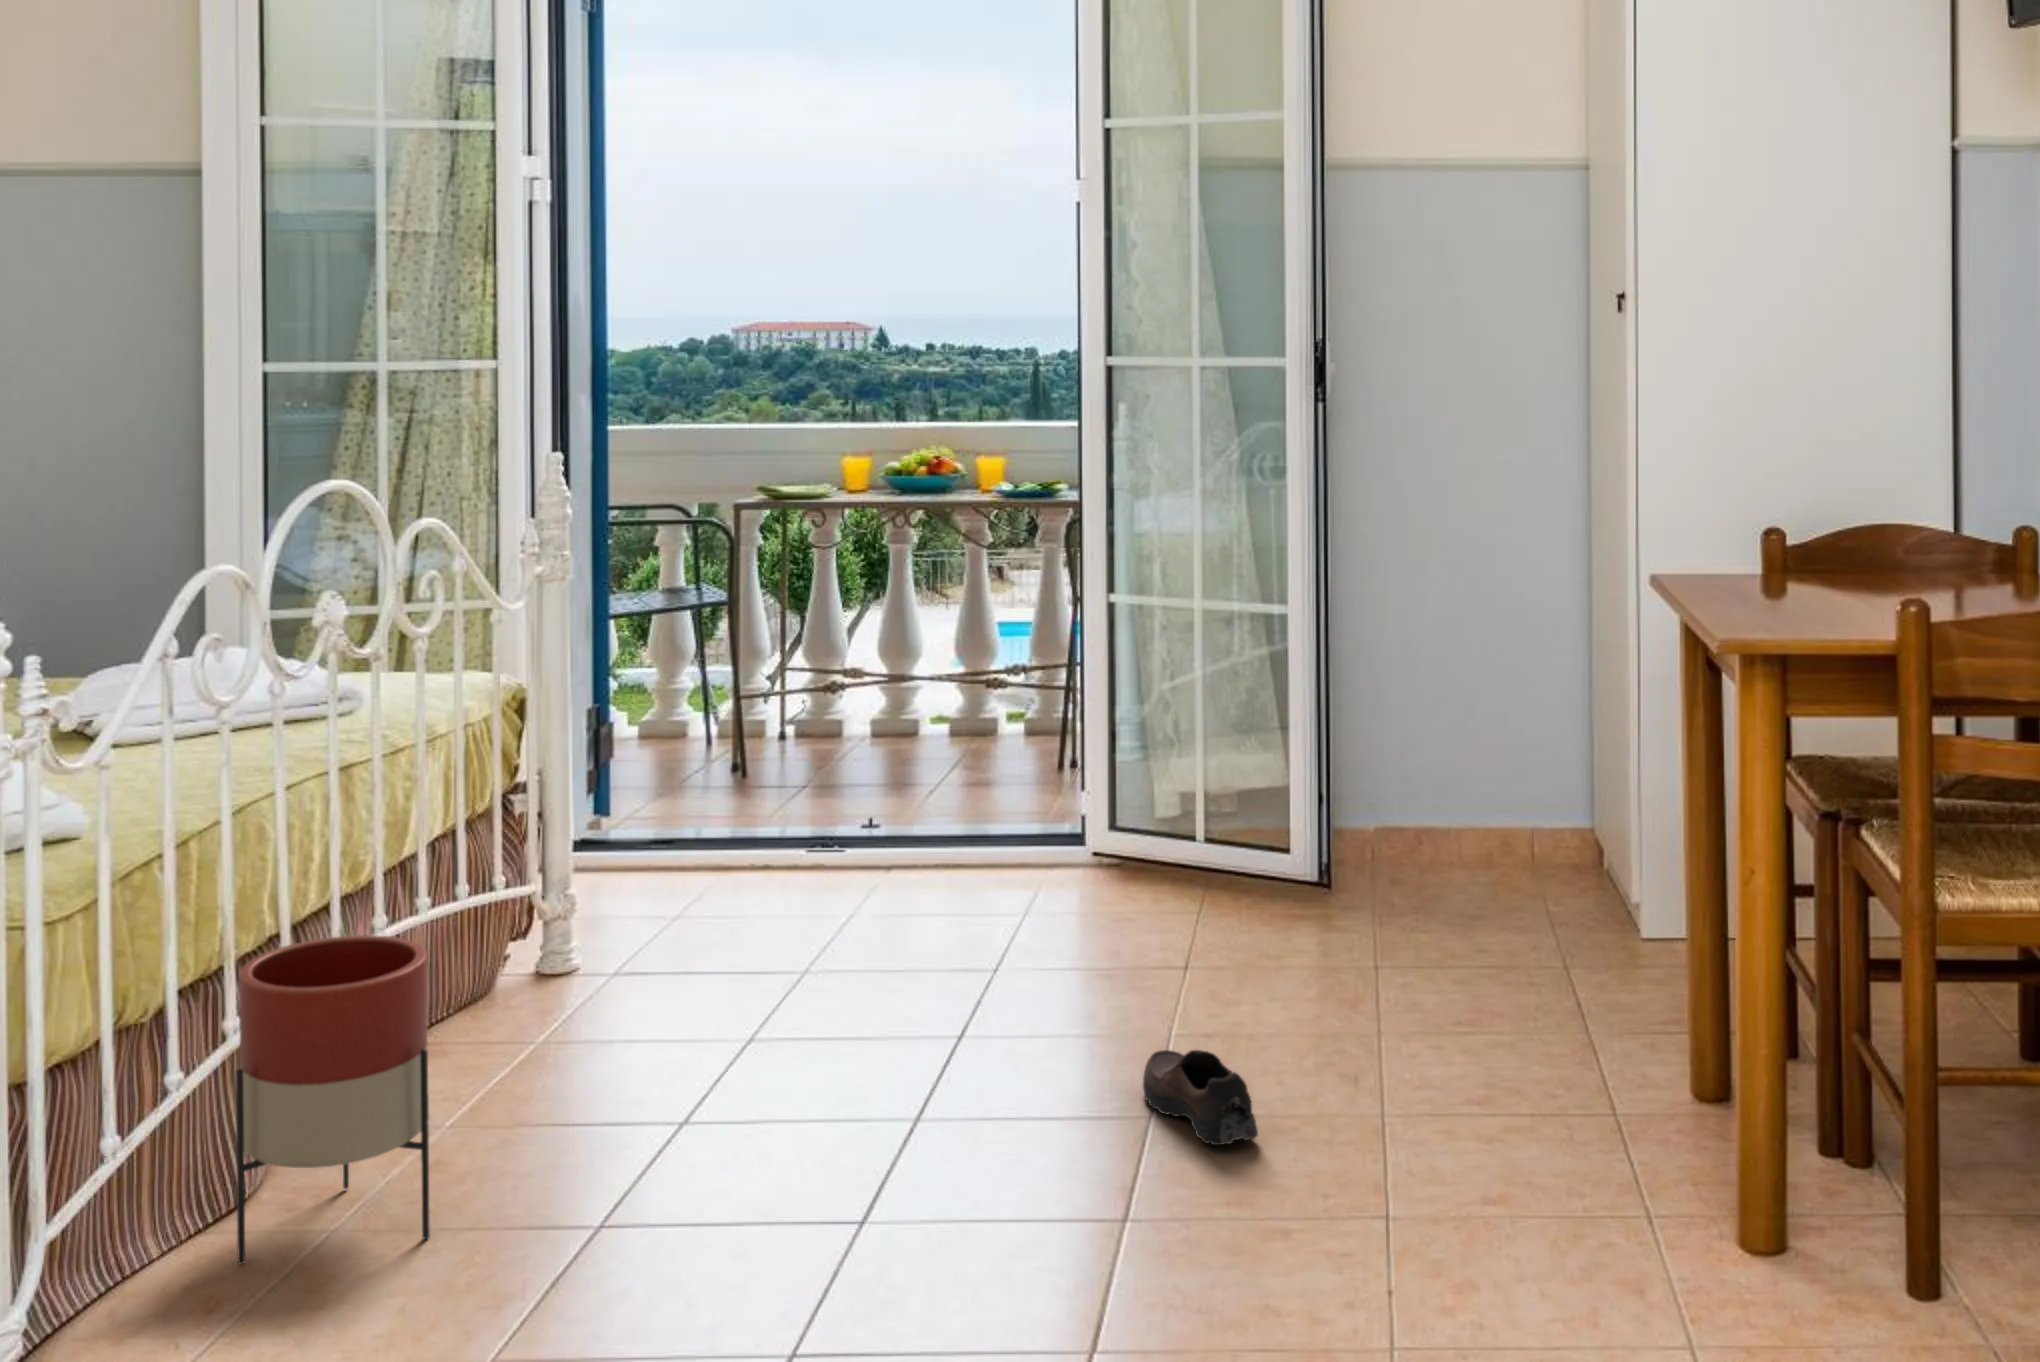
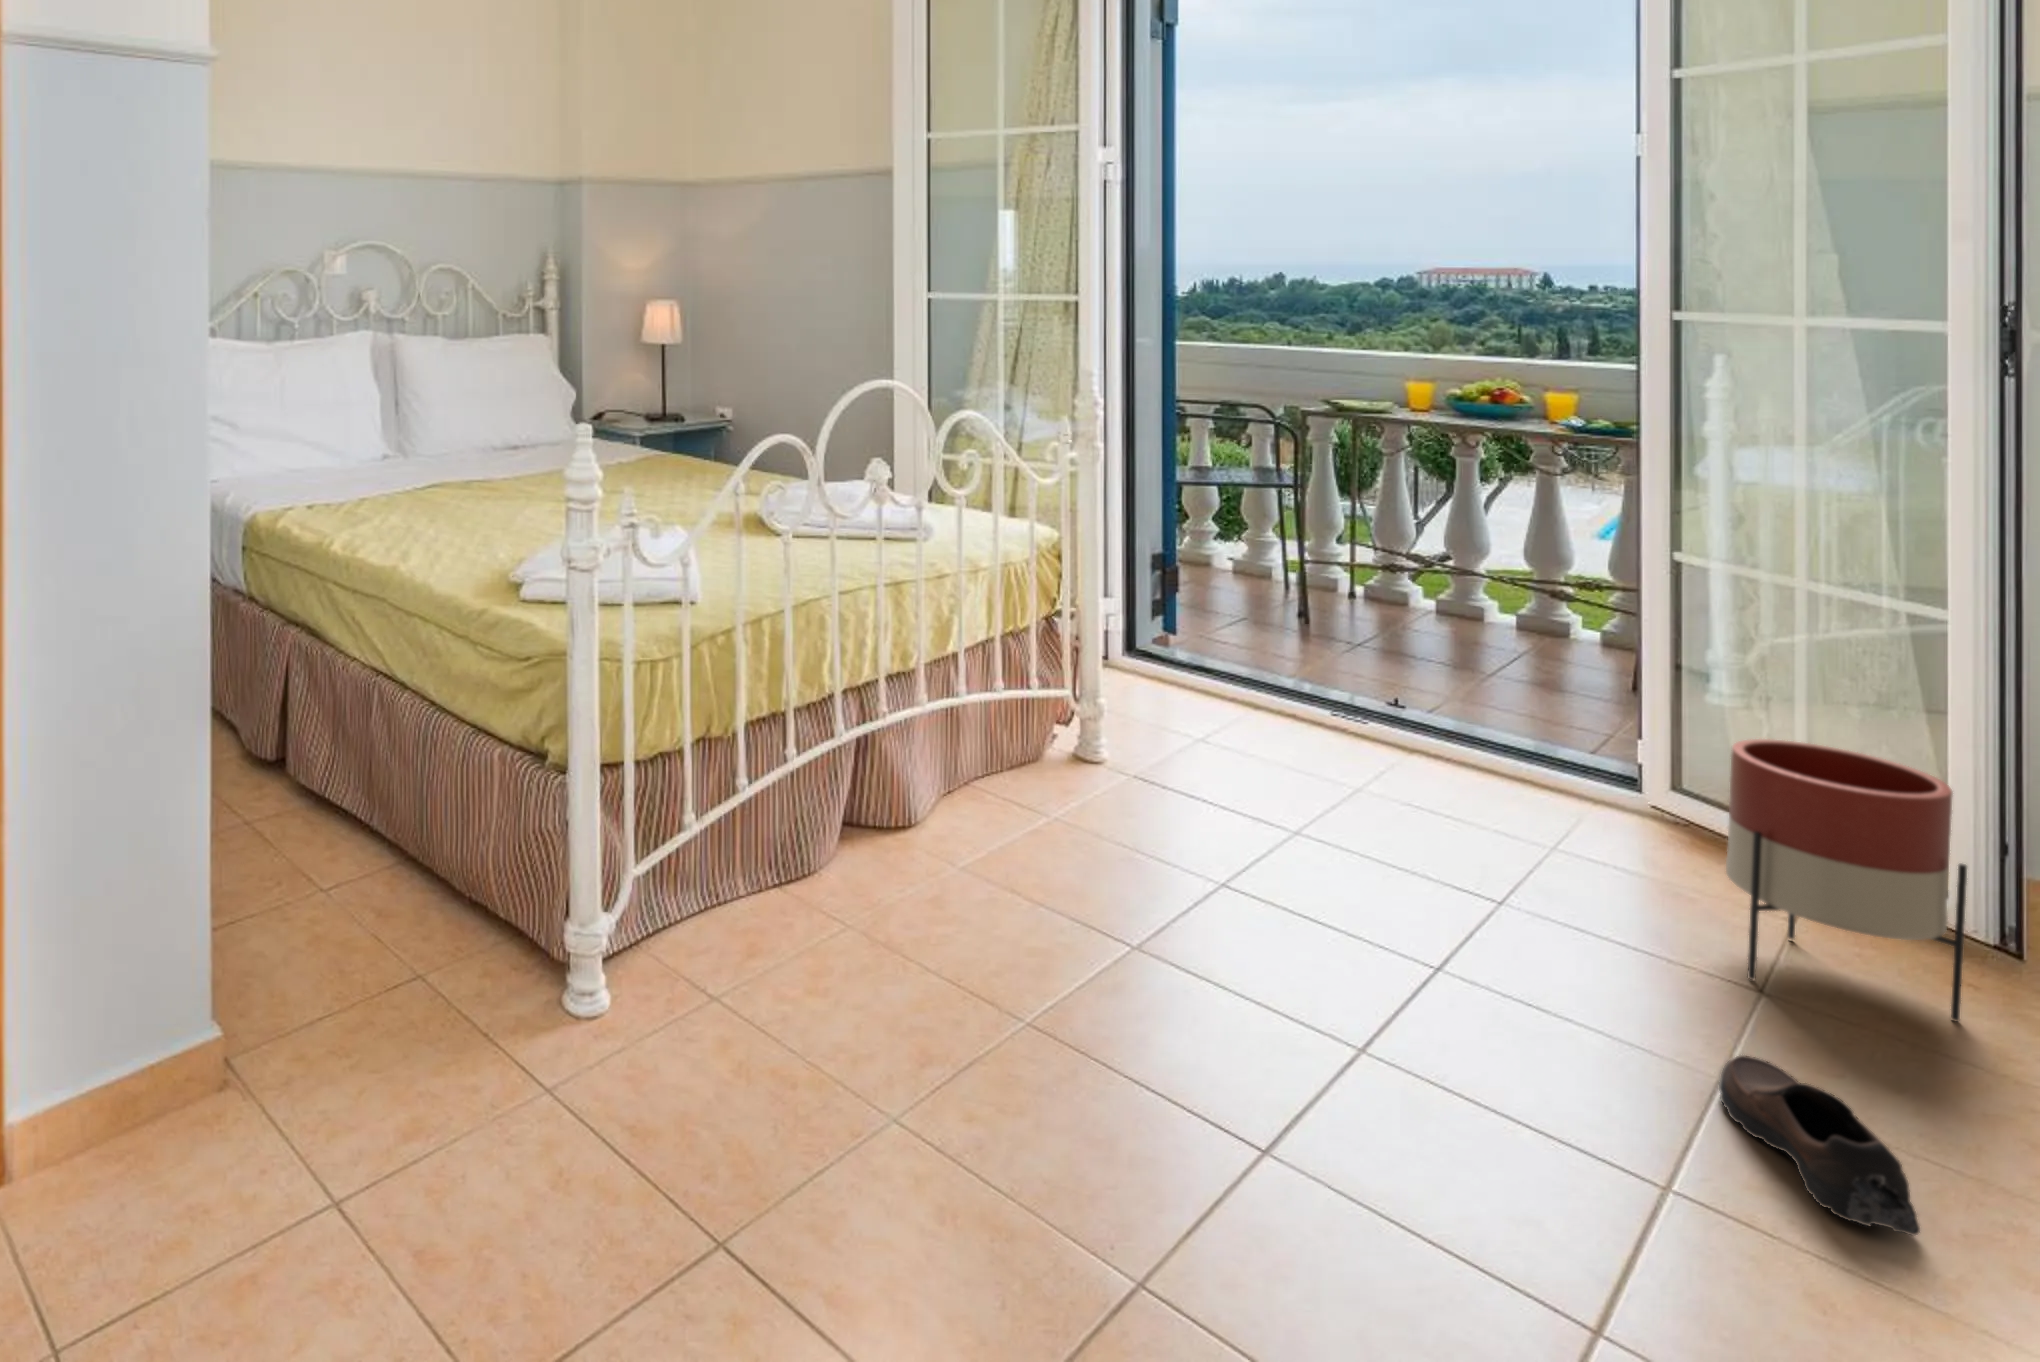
planter: present [236,935,430,1264] -> present [1726,739,1967,1021]

